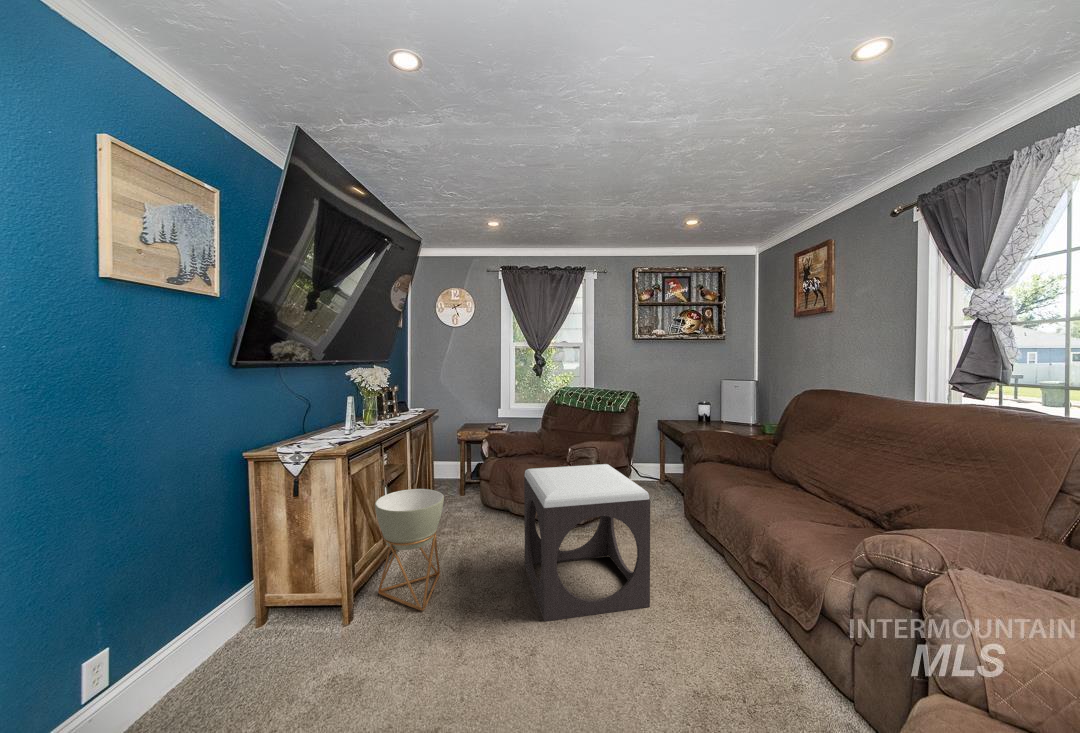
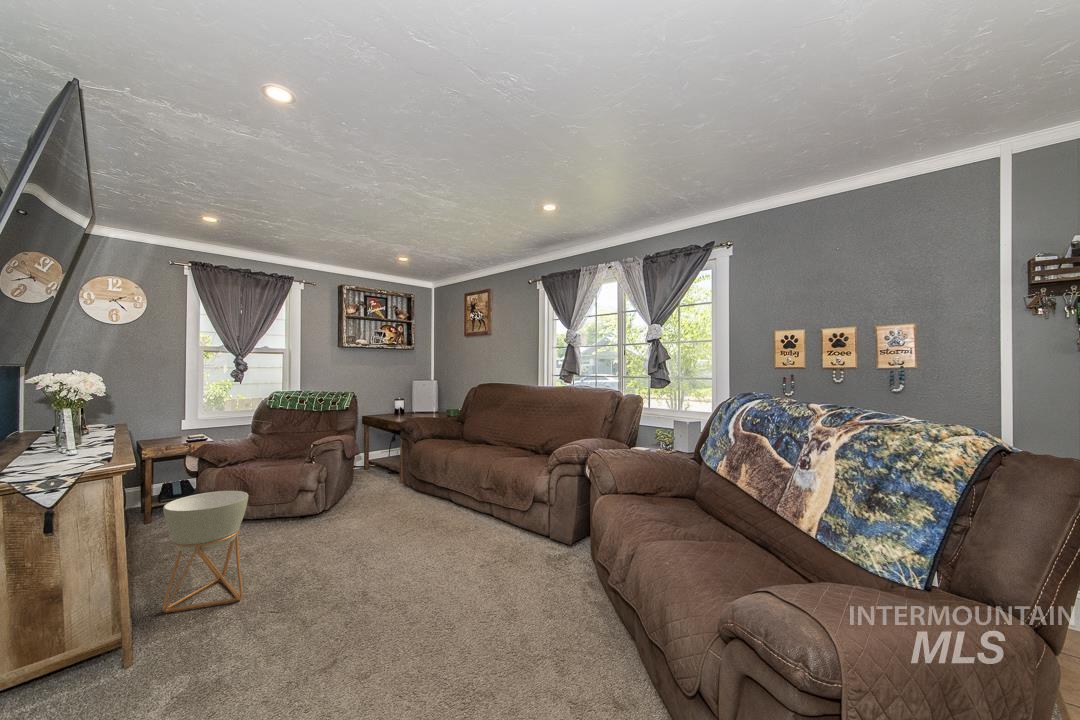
footstool: present [524,464,650,621] -> none [305,446,425,564]

